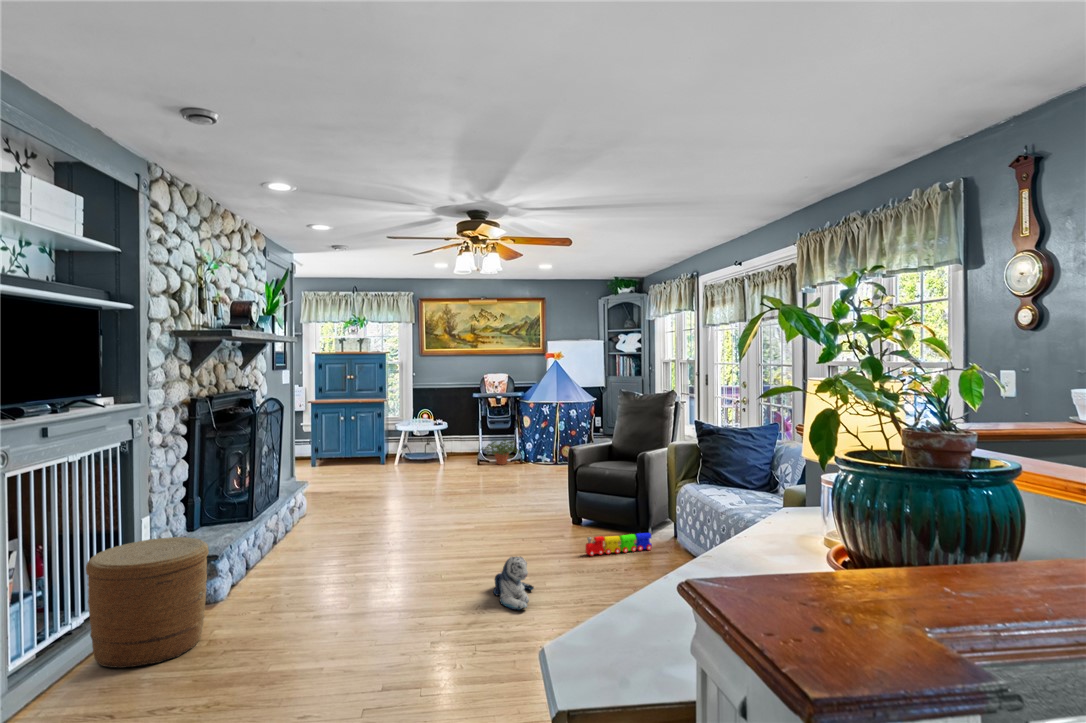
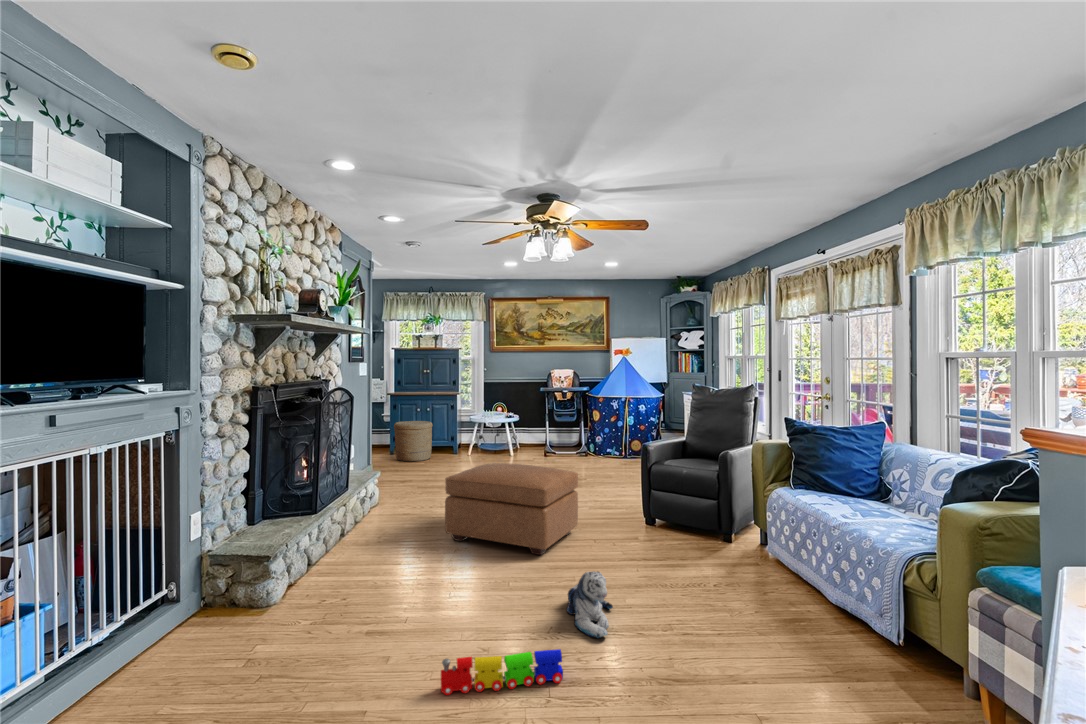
potted plant: present [481,439,520,465] -> none [547,431,588,455]
ottoman: none [378,471,508,553] -> present [445,463,578,555]
toy train: present [585,533,652,556] -> present [441,649,563,695]
woven basket: present [86,537,209,668] -> present [394,421,432,461]

